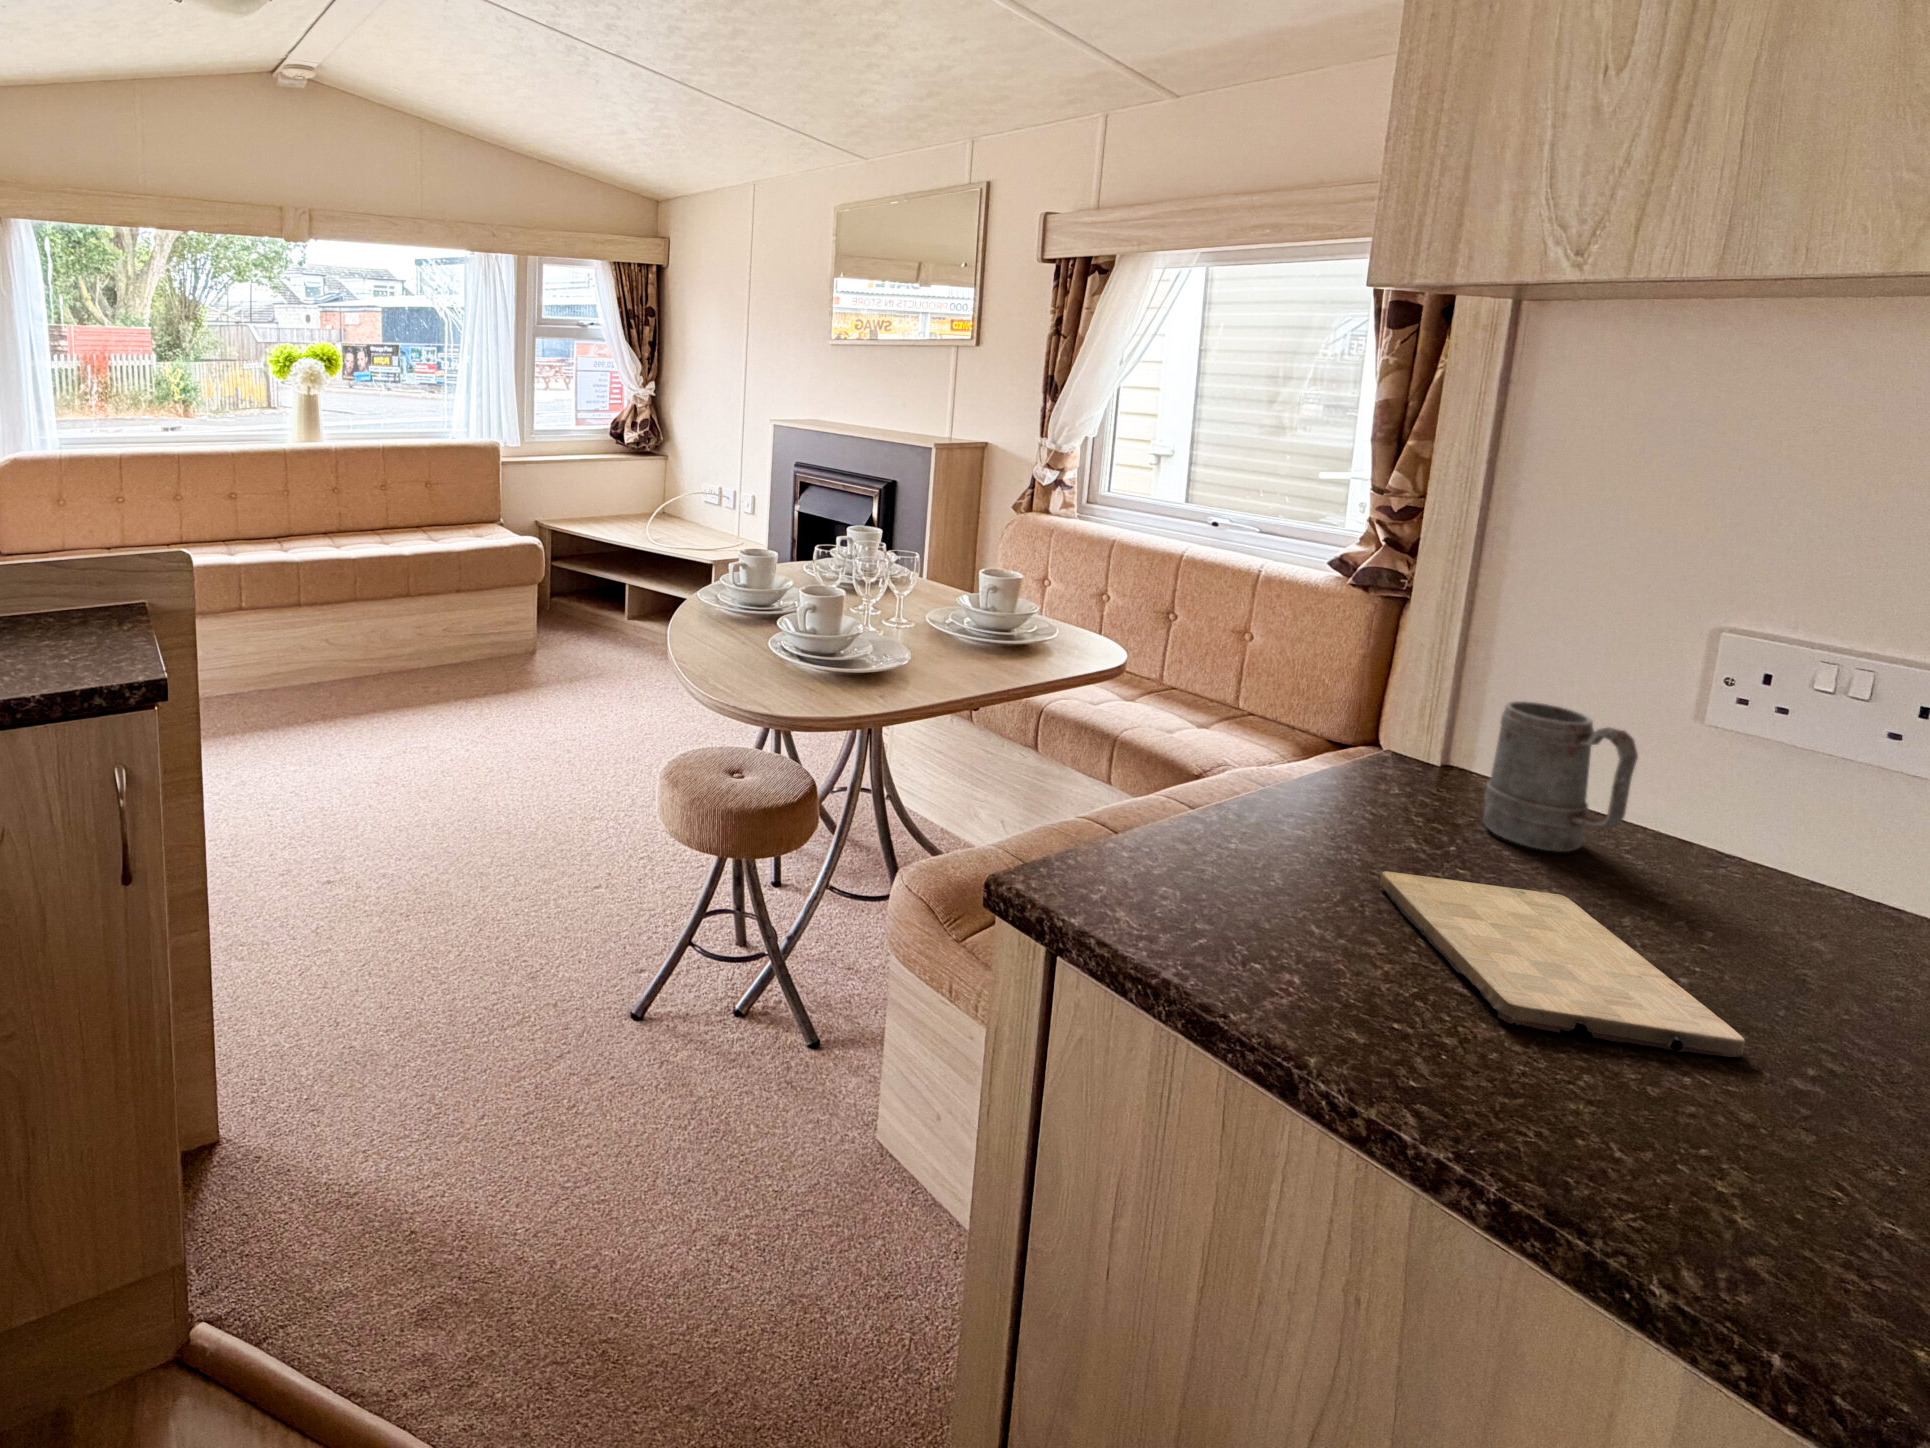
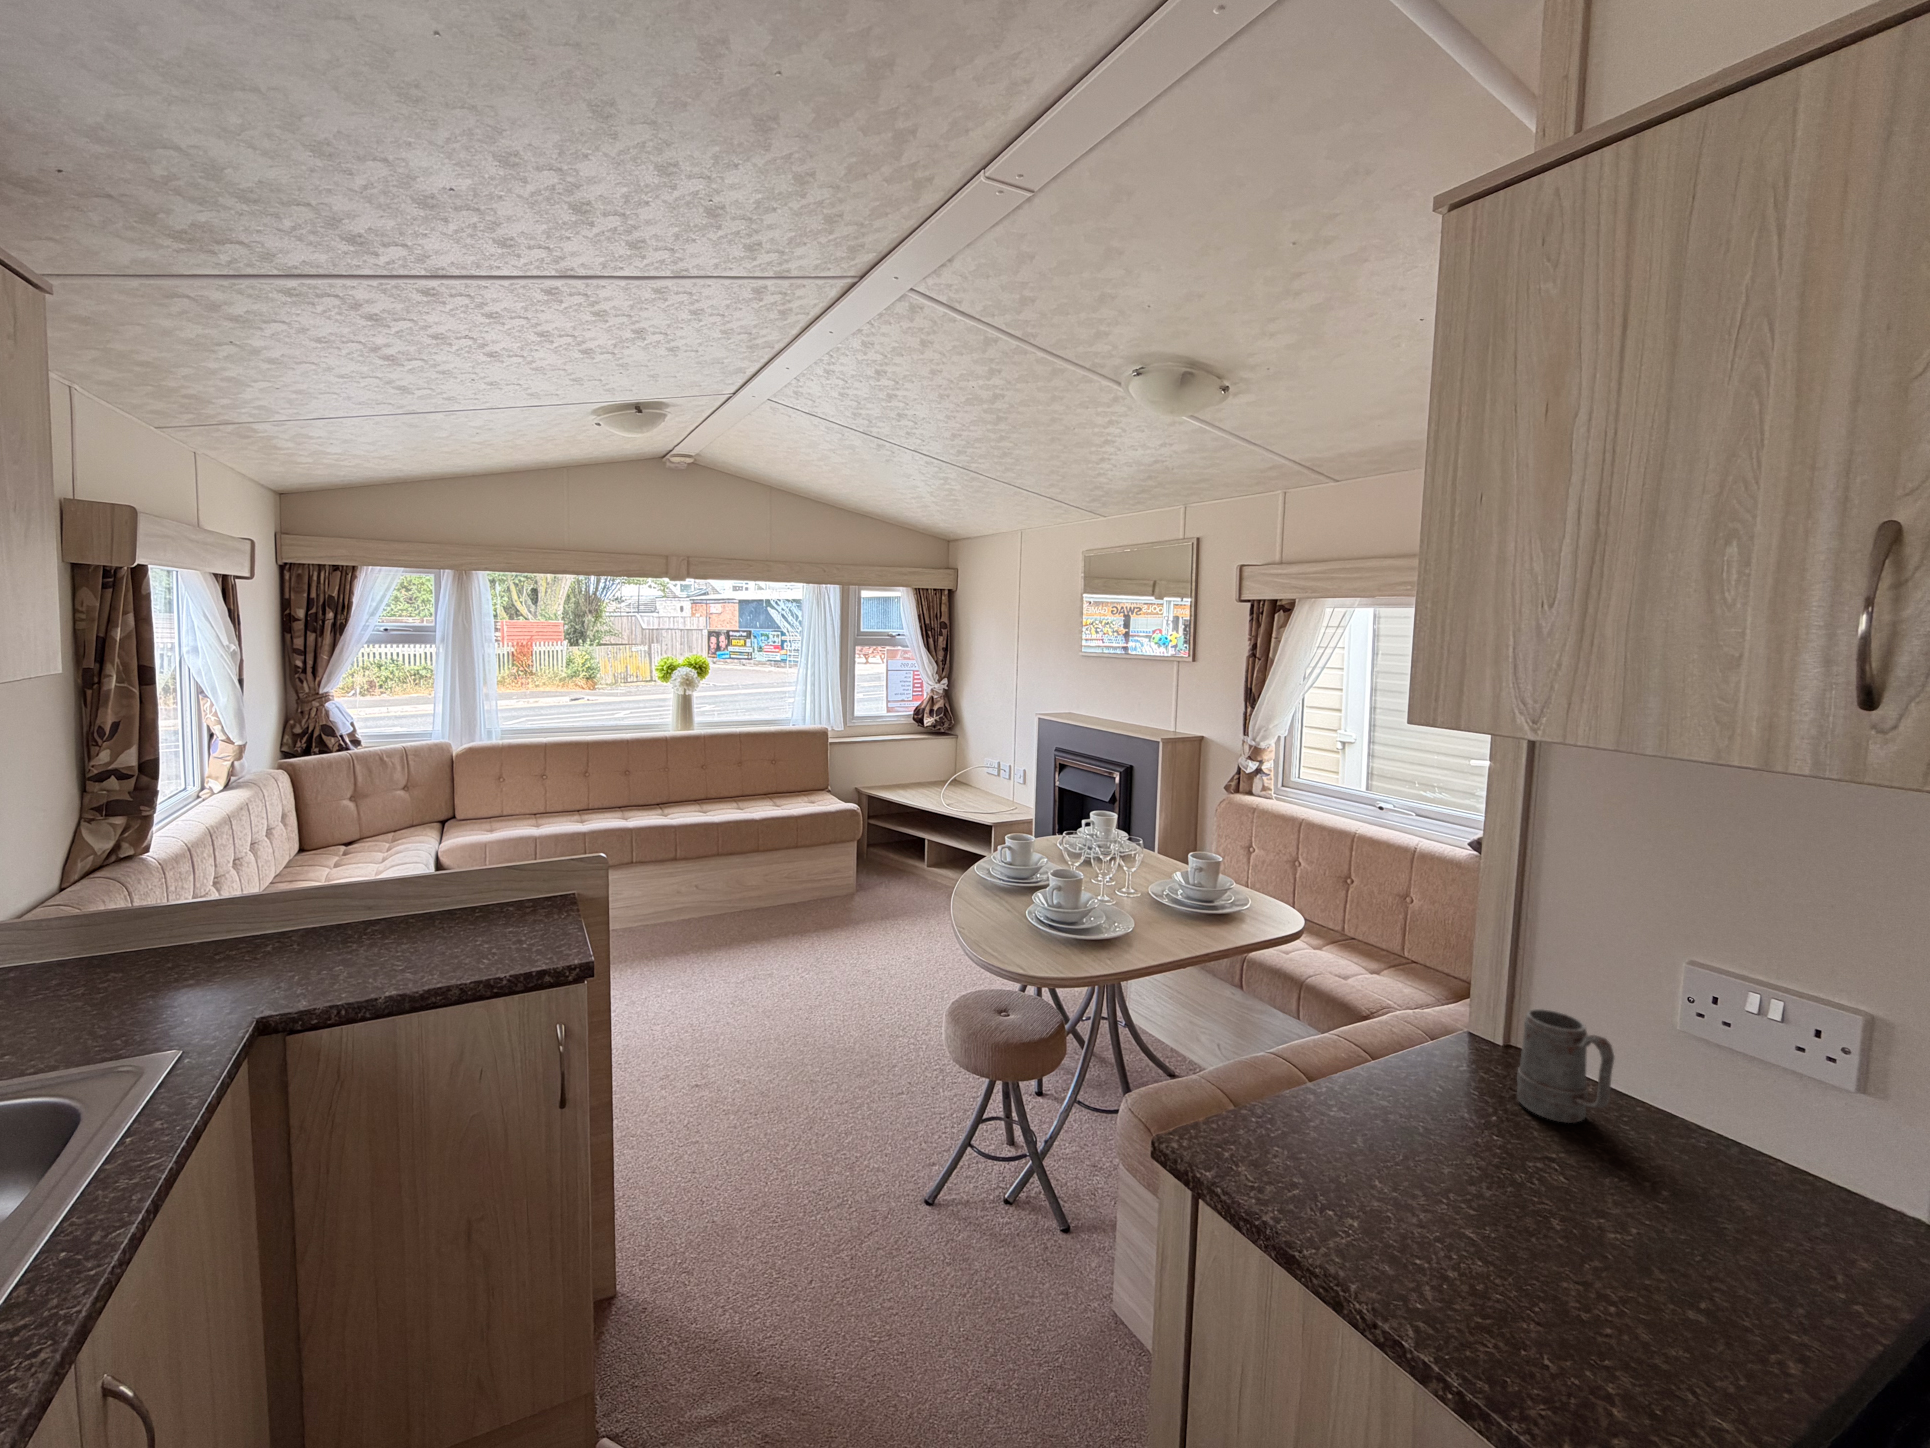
cutting board: present [1379,871,1745,1057] -> none [1429,1139,1655,1293]

